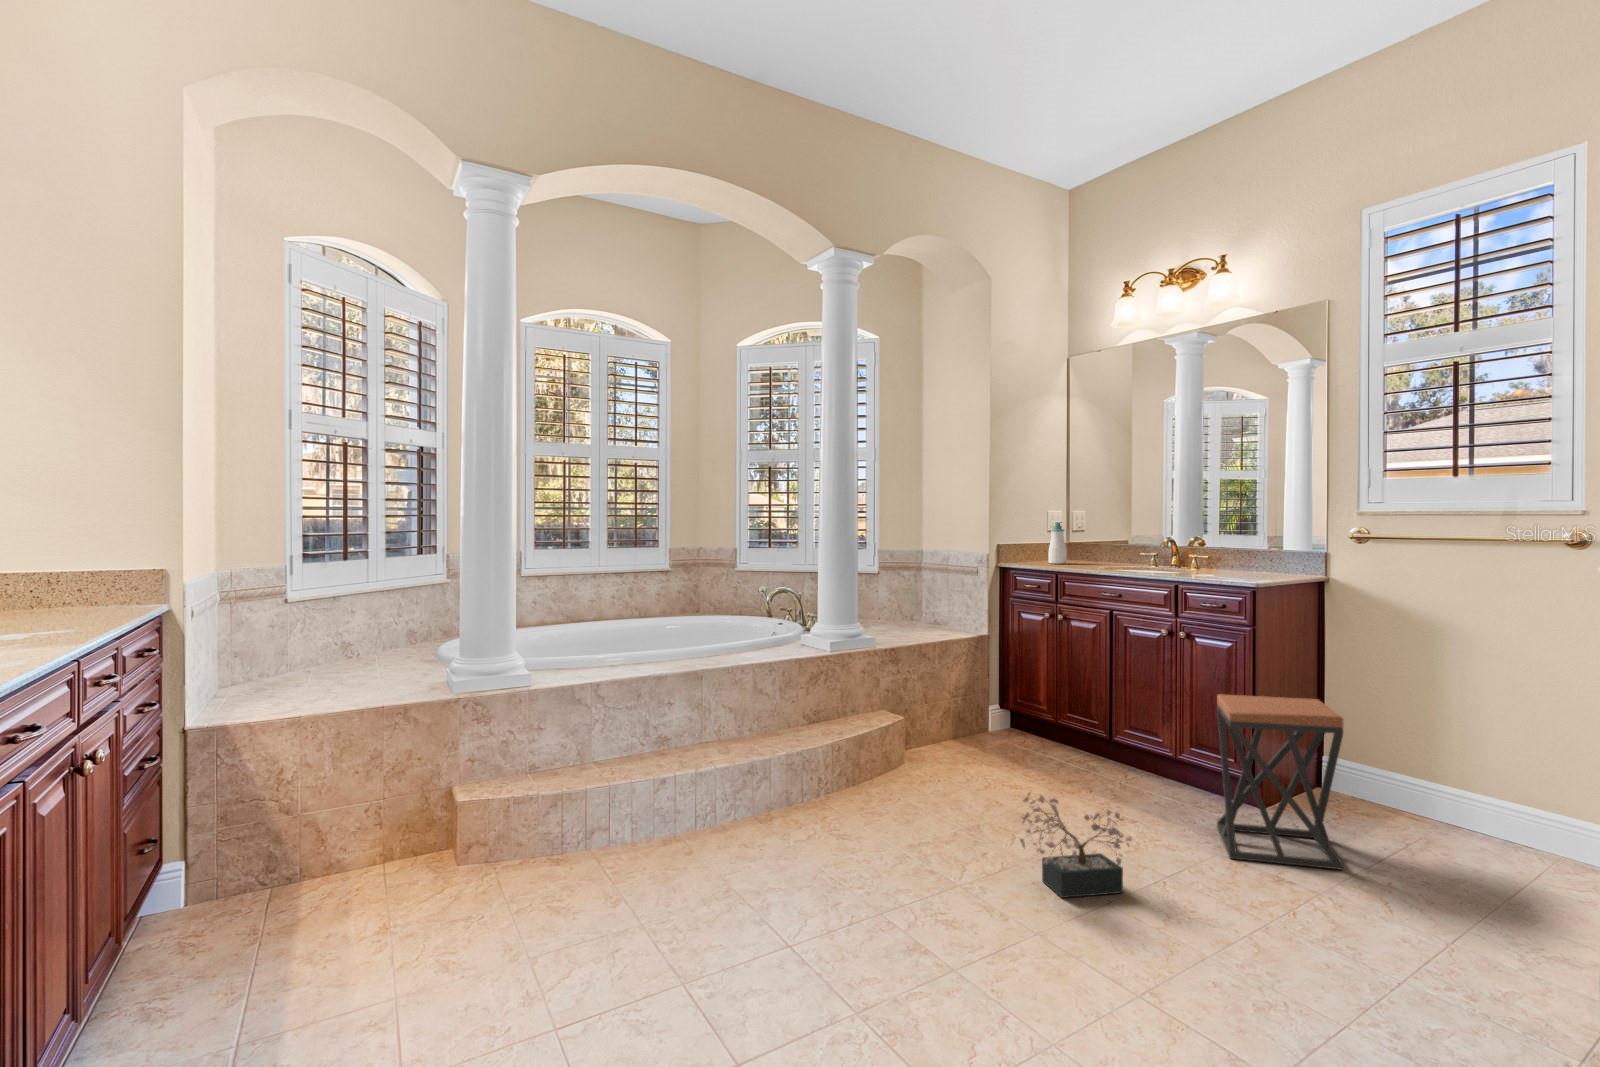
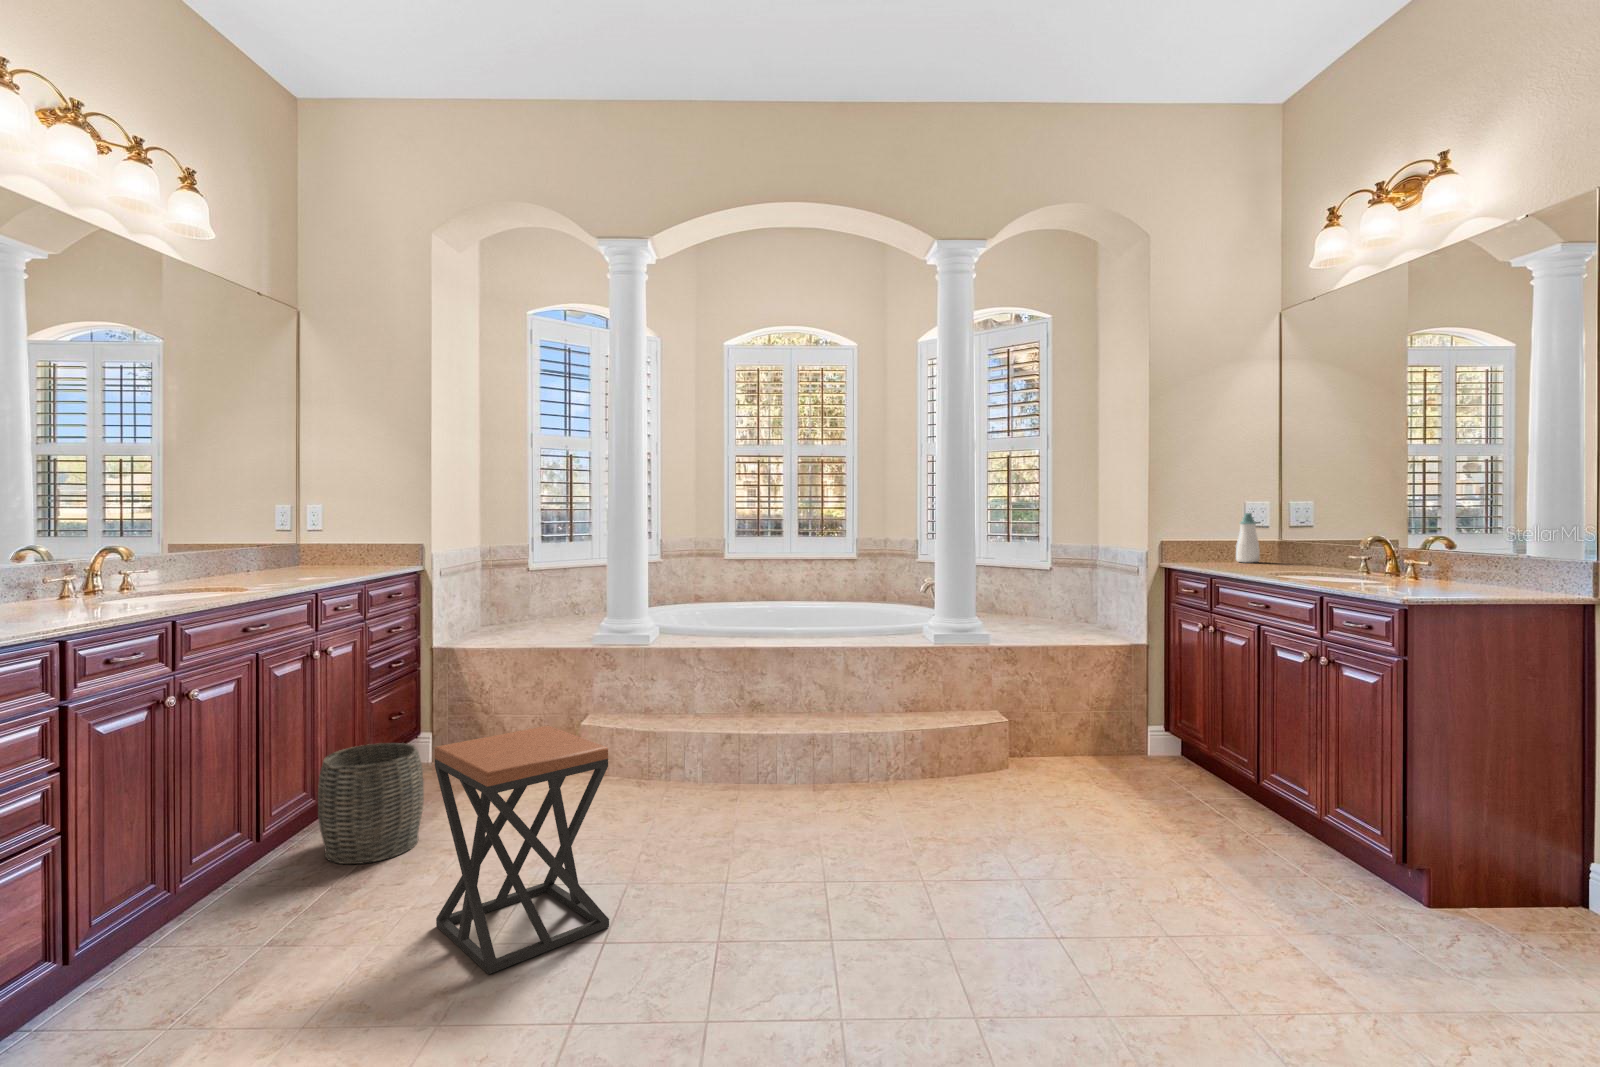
stool: present [1217,694,1343,870] -> present [435,725,609,974]
decorative plant: present [1020,793,1132,898] -> none [936,828,1077,972]
woven basket: none [290,802,420,958] -> present [318,743,424,864]

